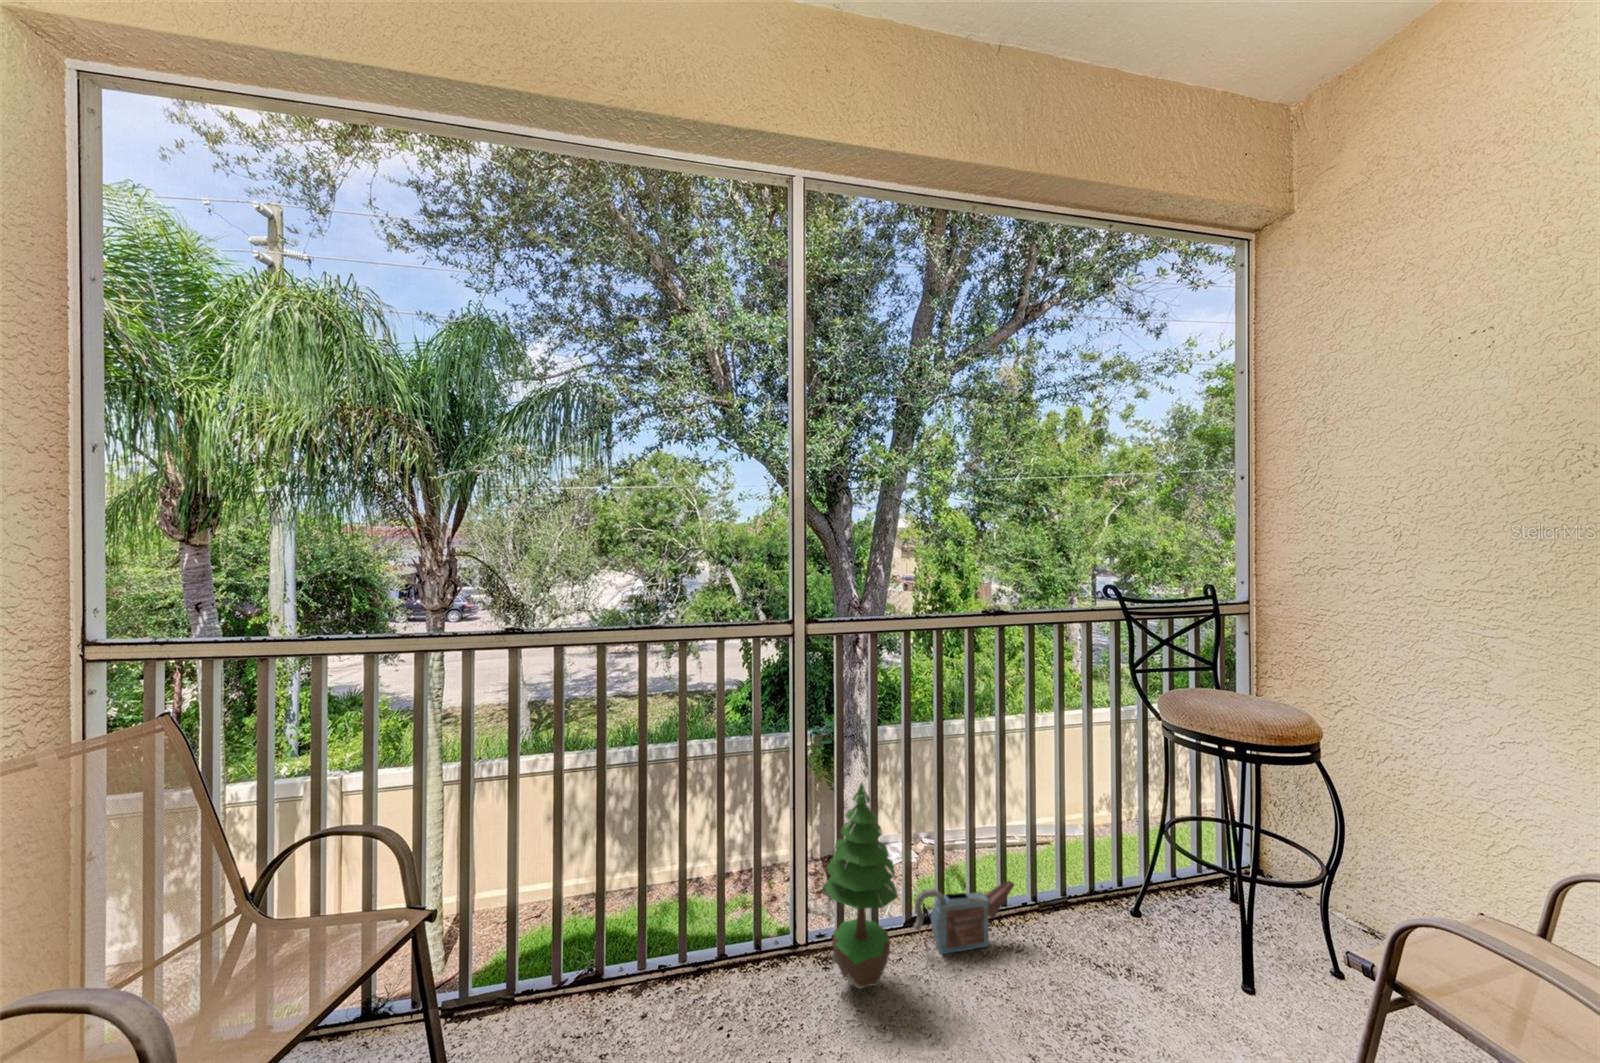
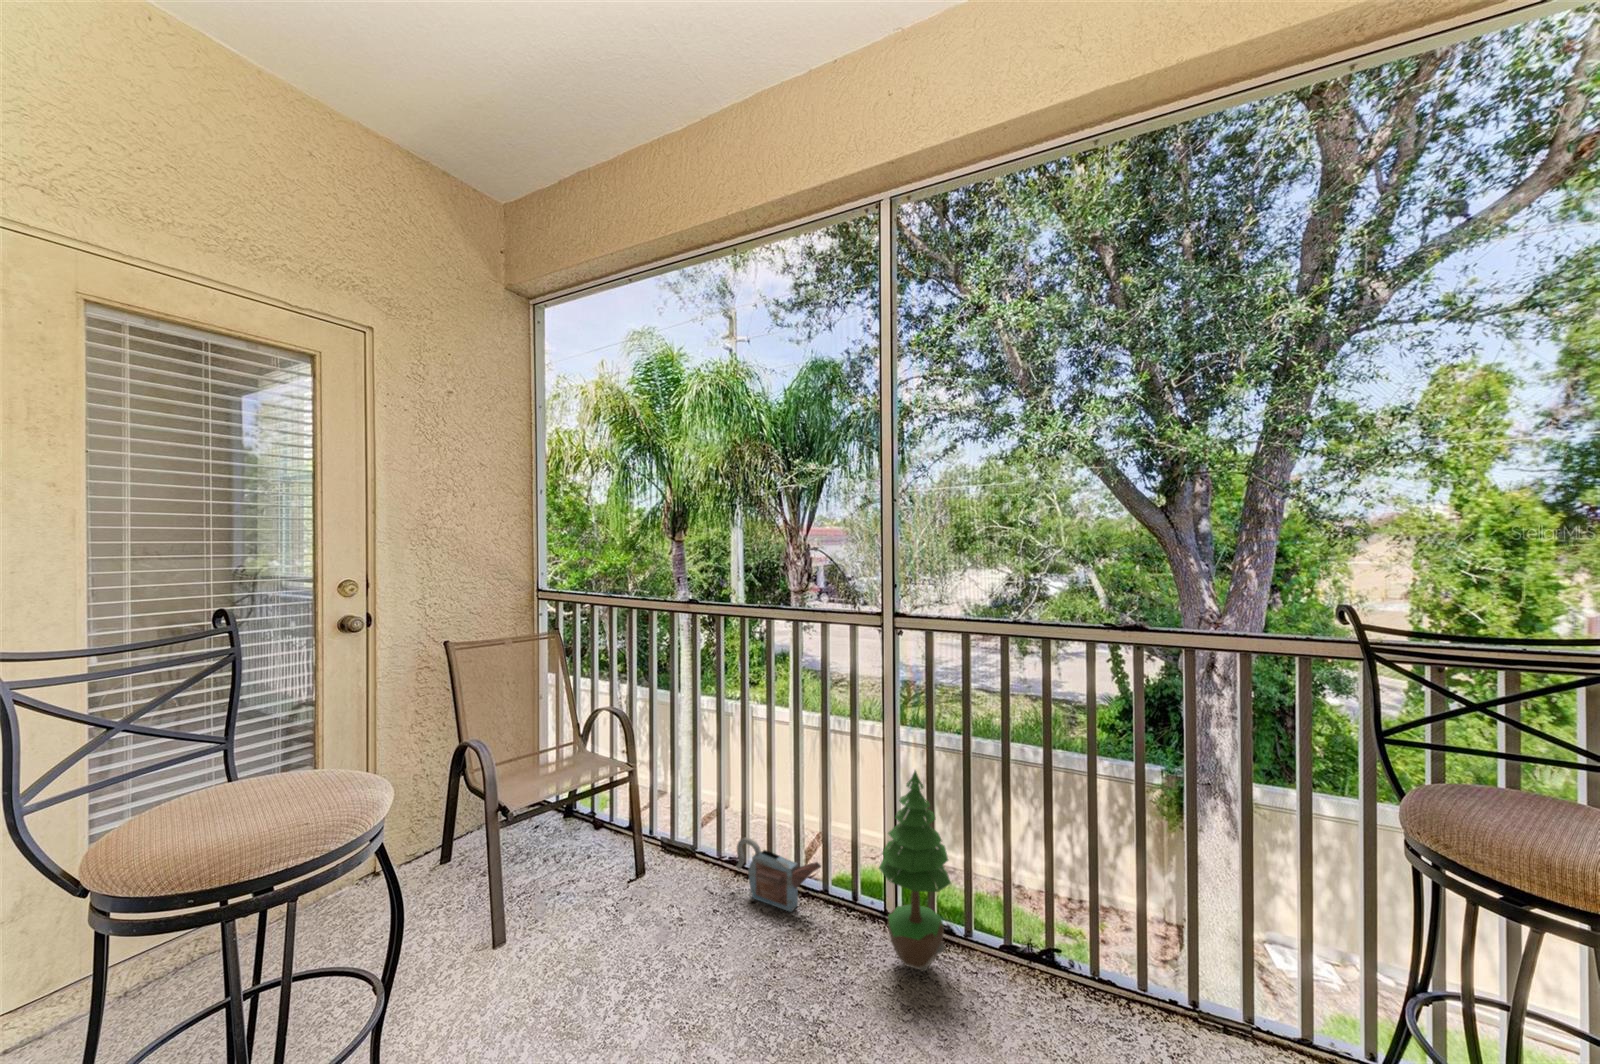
watering can: present [914,881,1014,954] -> present [736,838,821,912]

